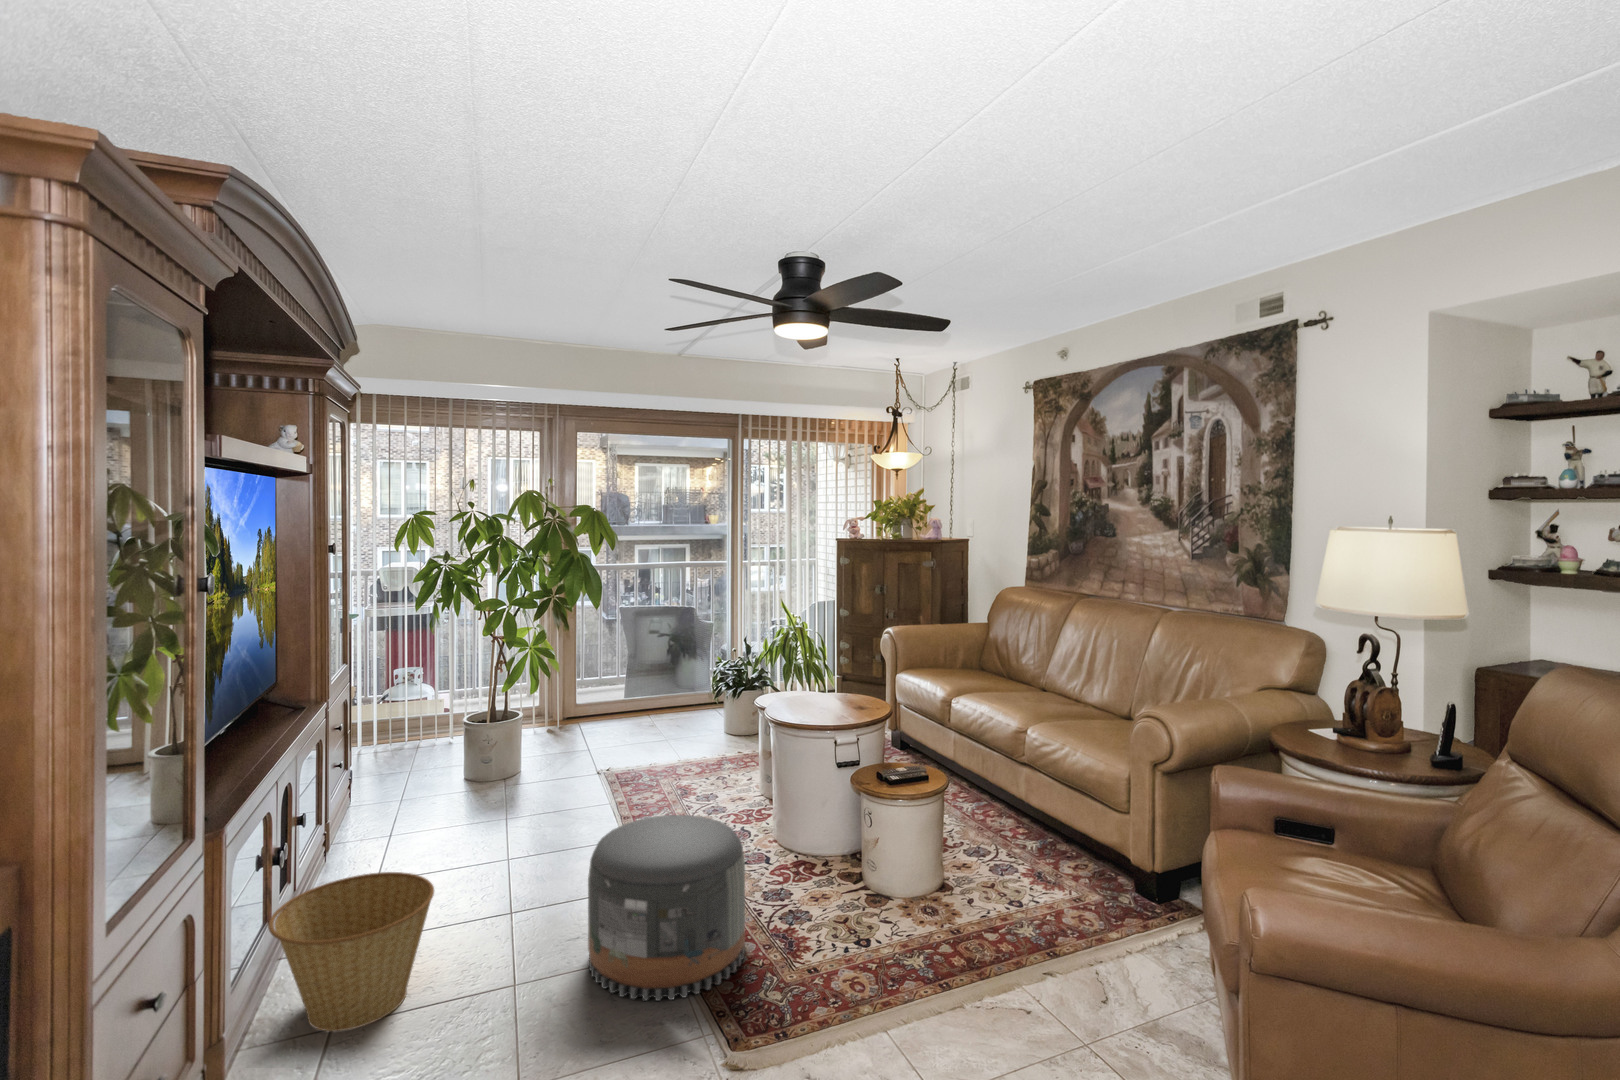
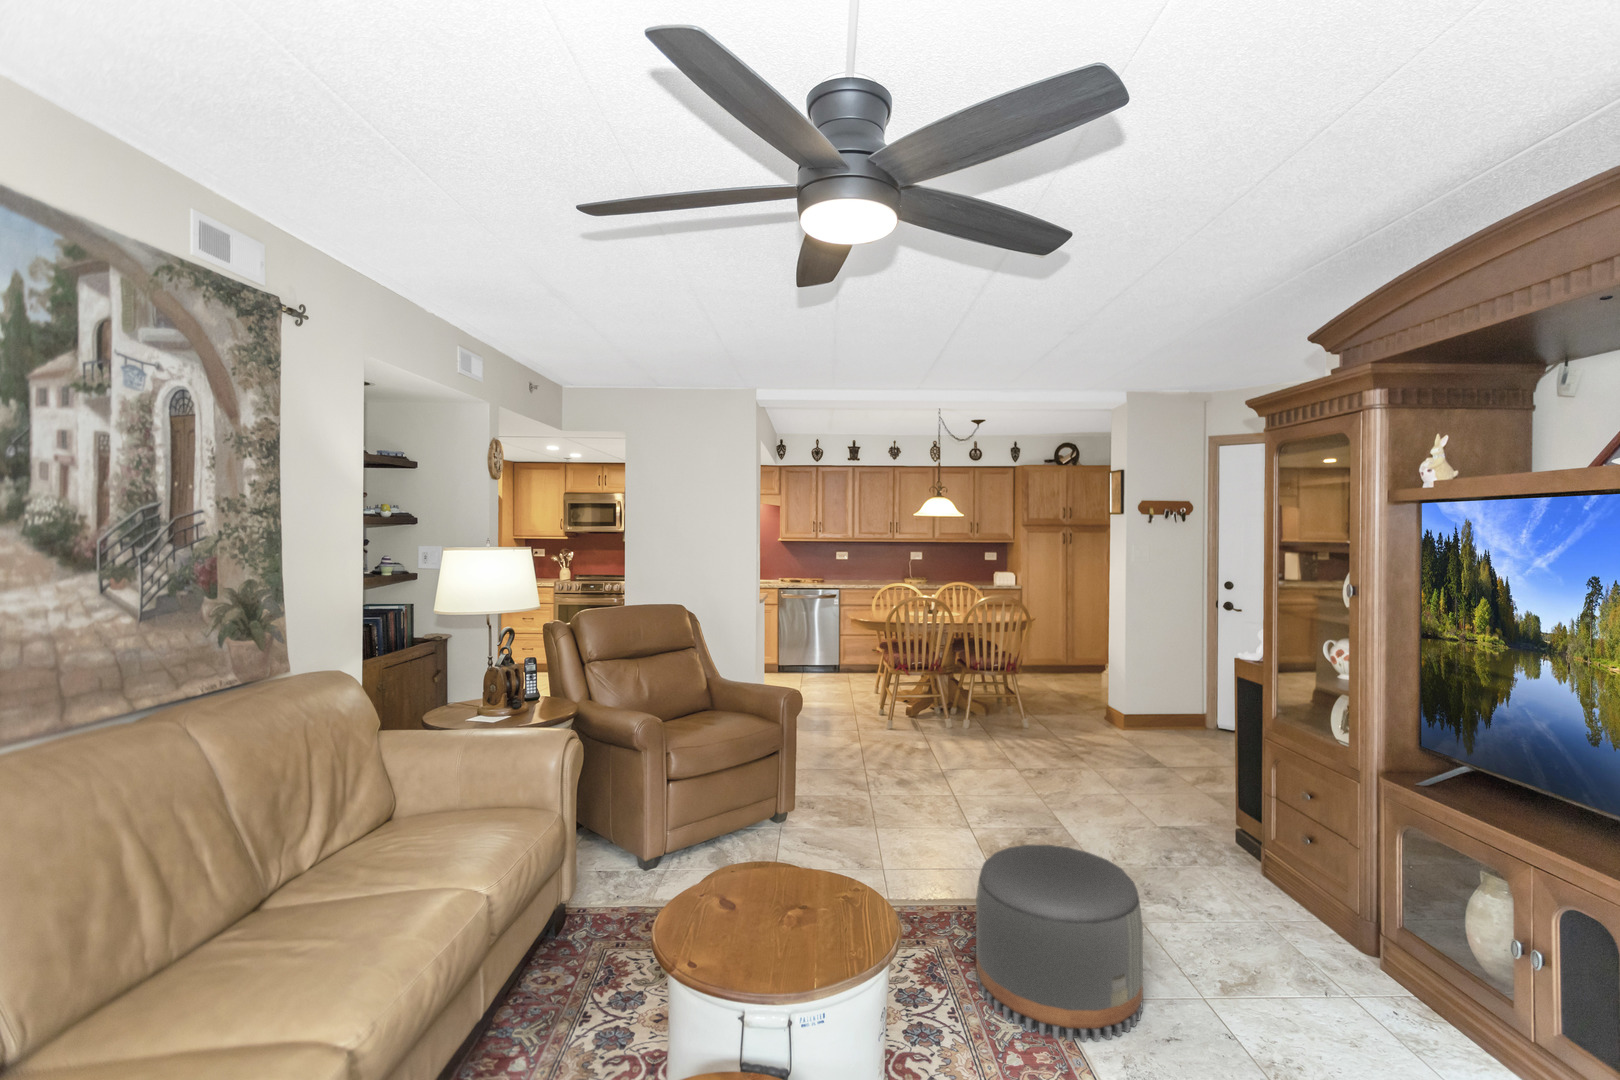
basket: present [268,872,434,1031] -> none [1281,882,1451,1037]

